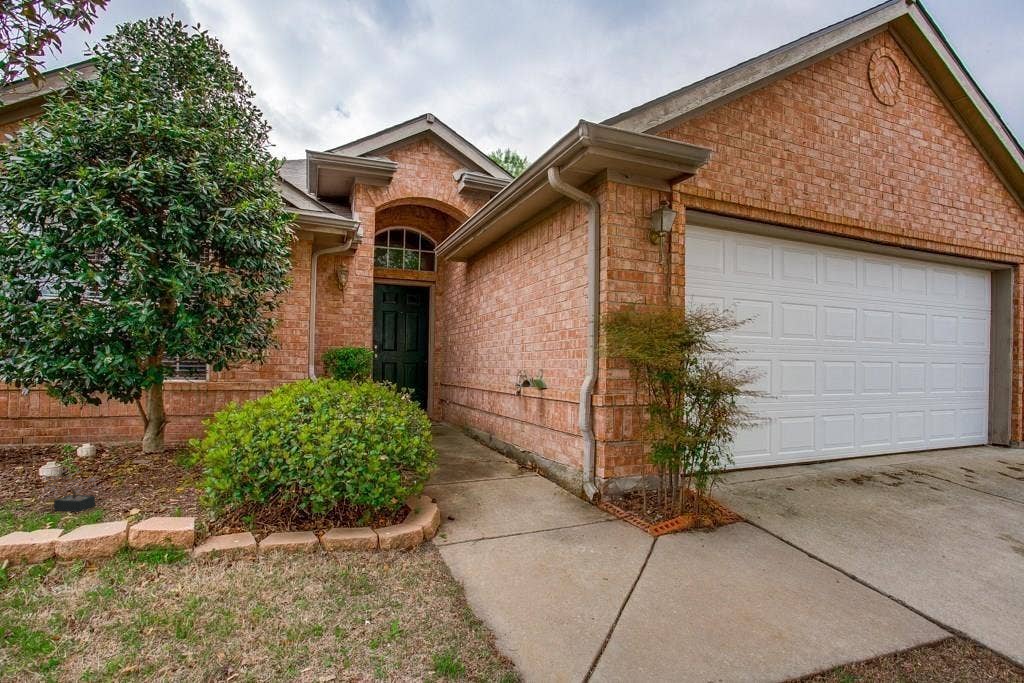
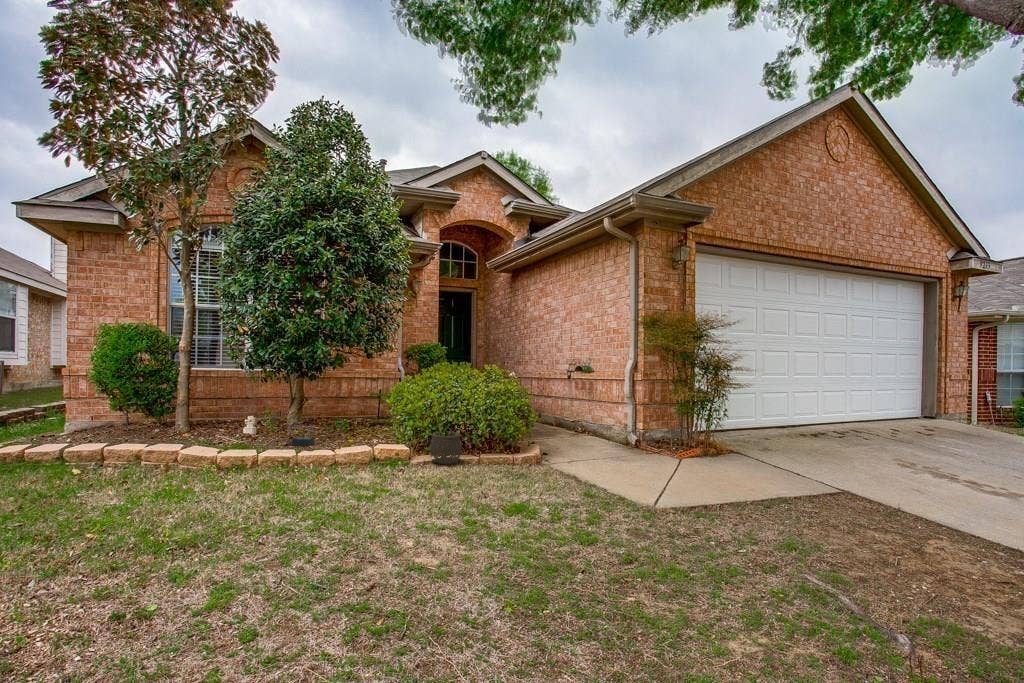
woven basket: none [241,494,299,553] -> present [430,432,462,464]

